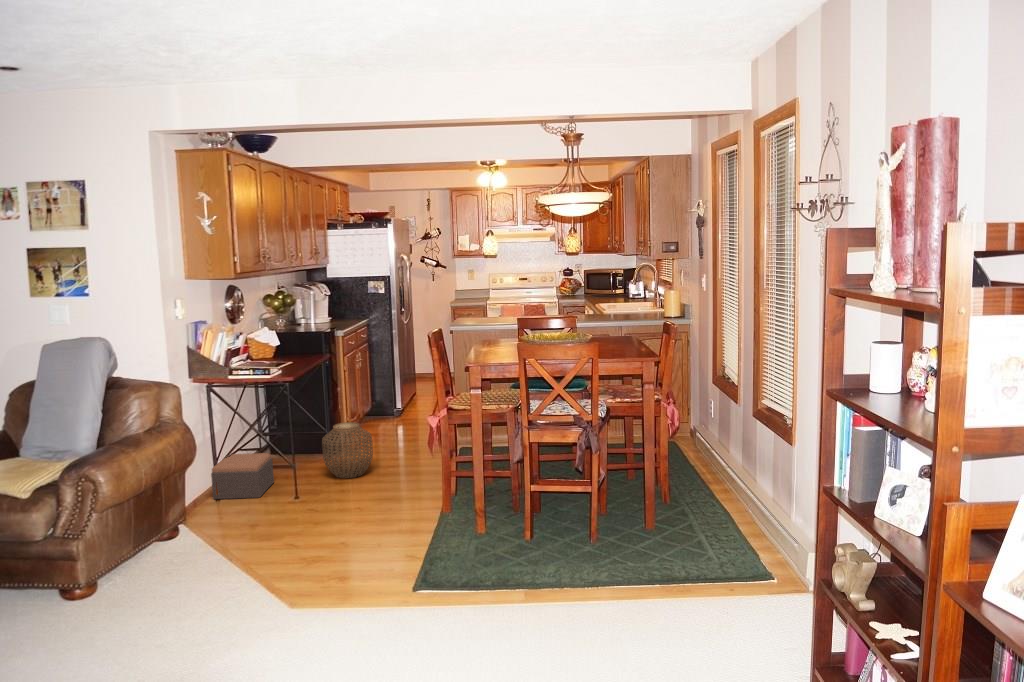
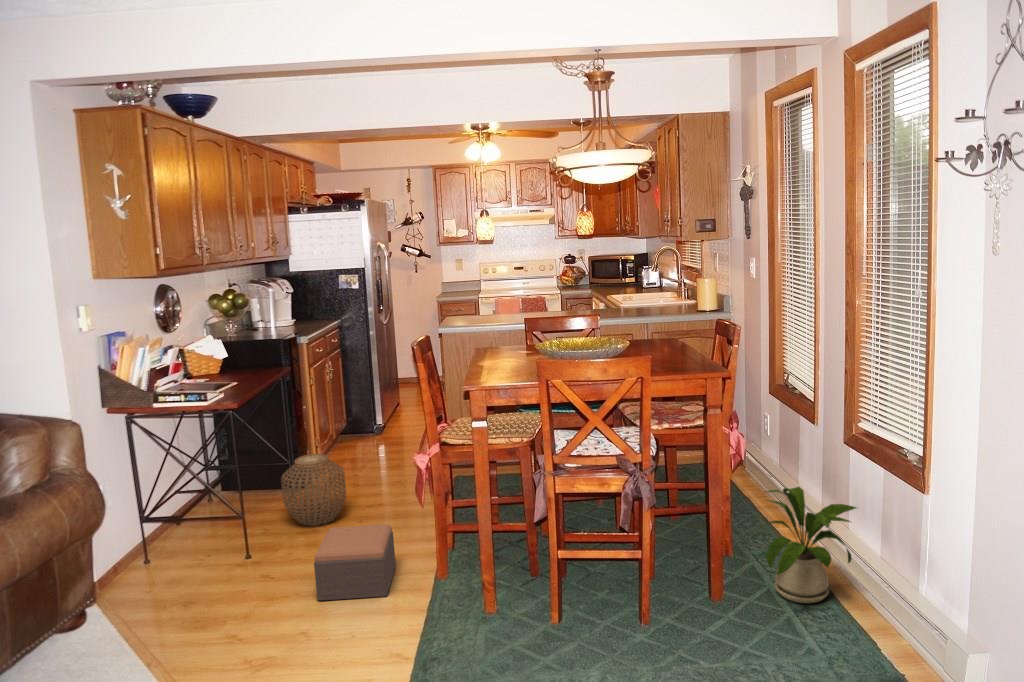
house plant: none [684,447,761,532] -> present [765,487,856,603]
footstool: present [211,453,274,499] -> present [314,525,396,601]

